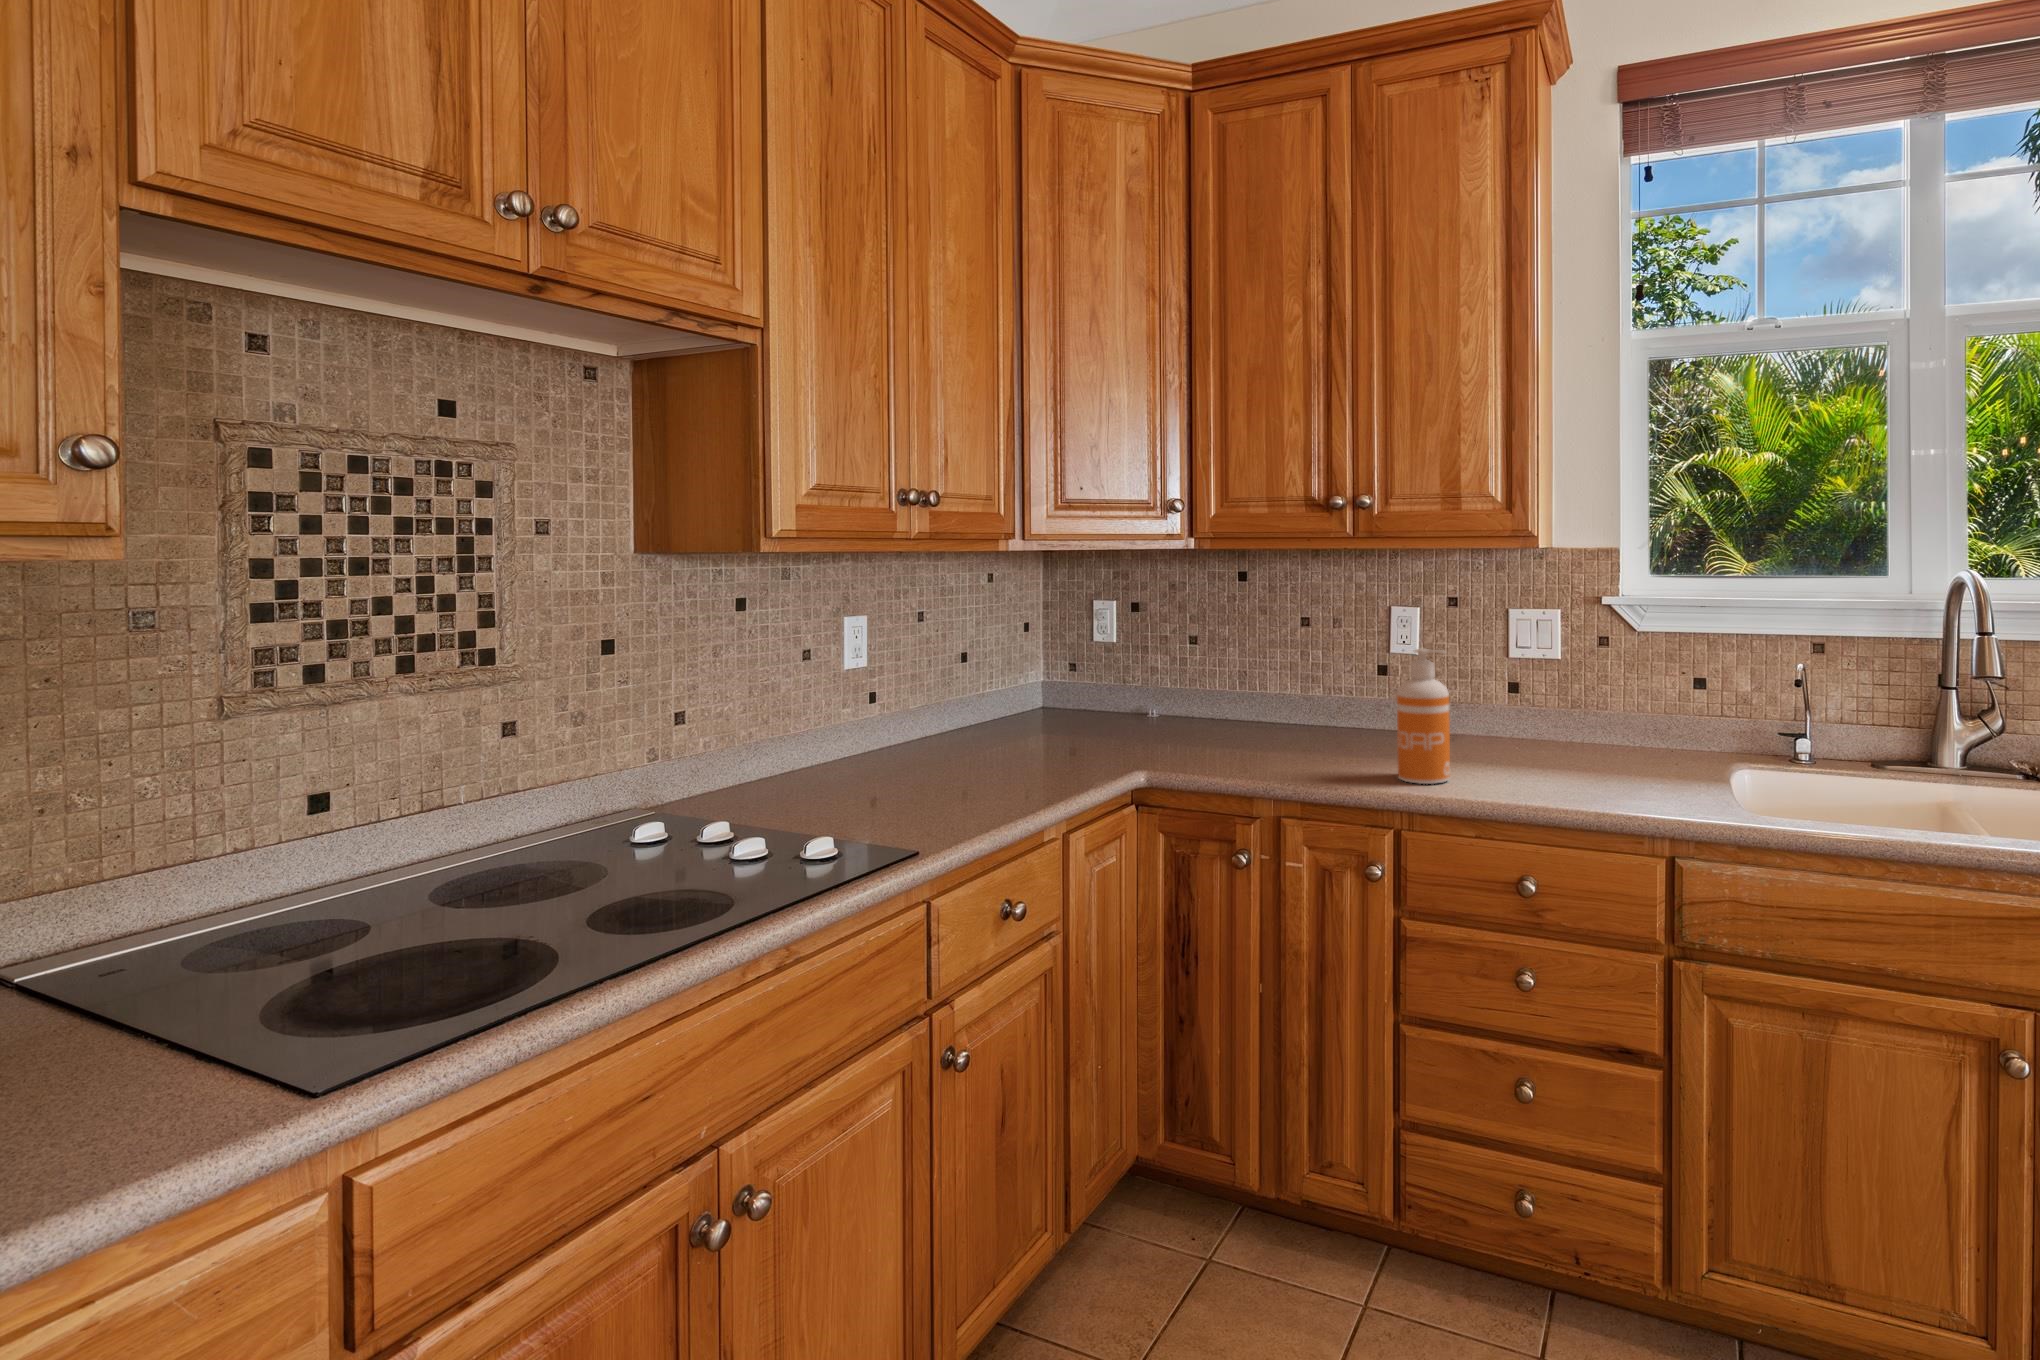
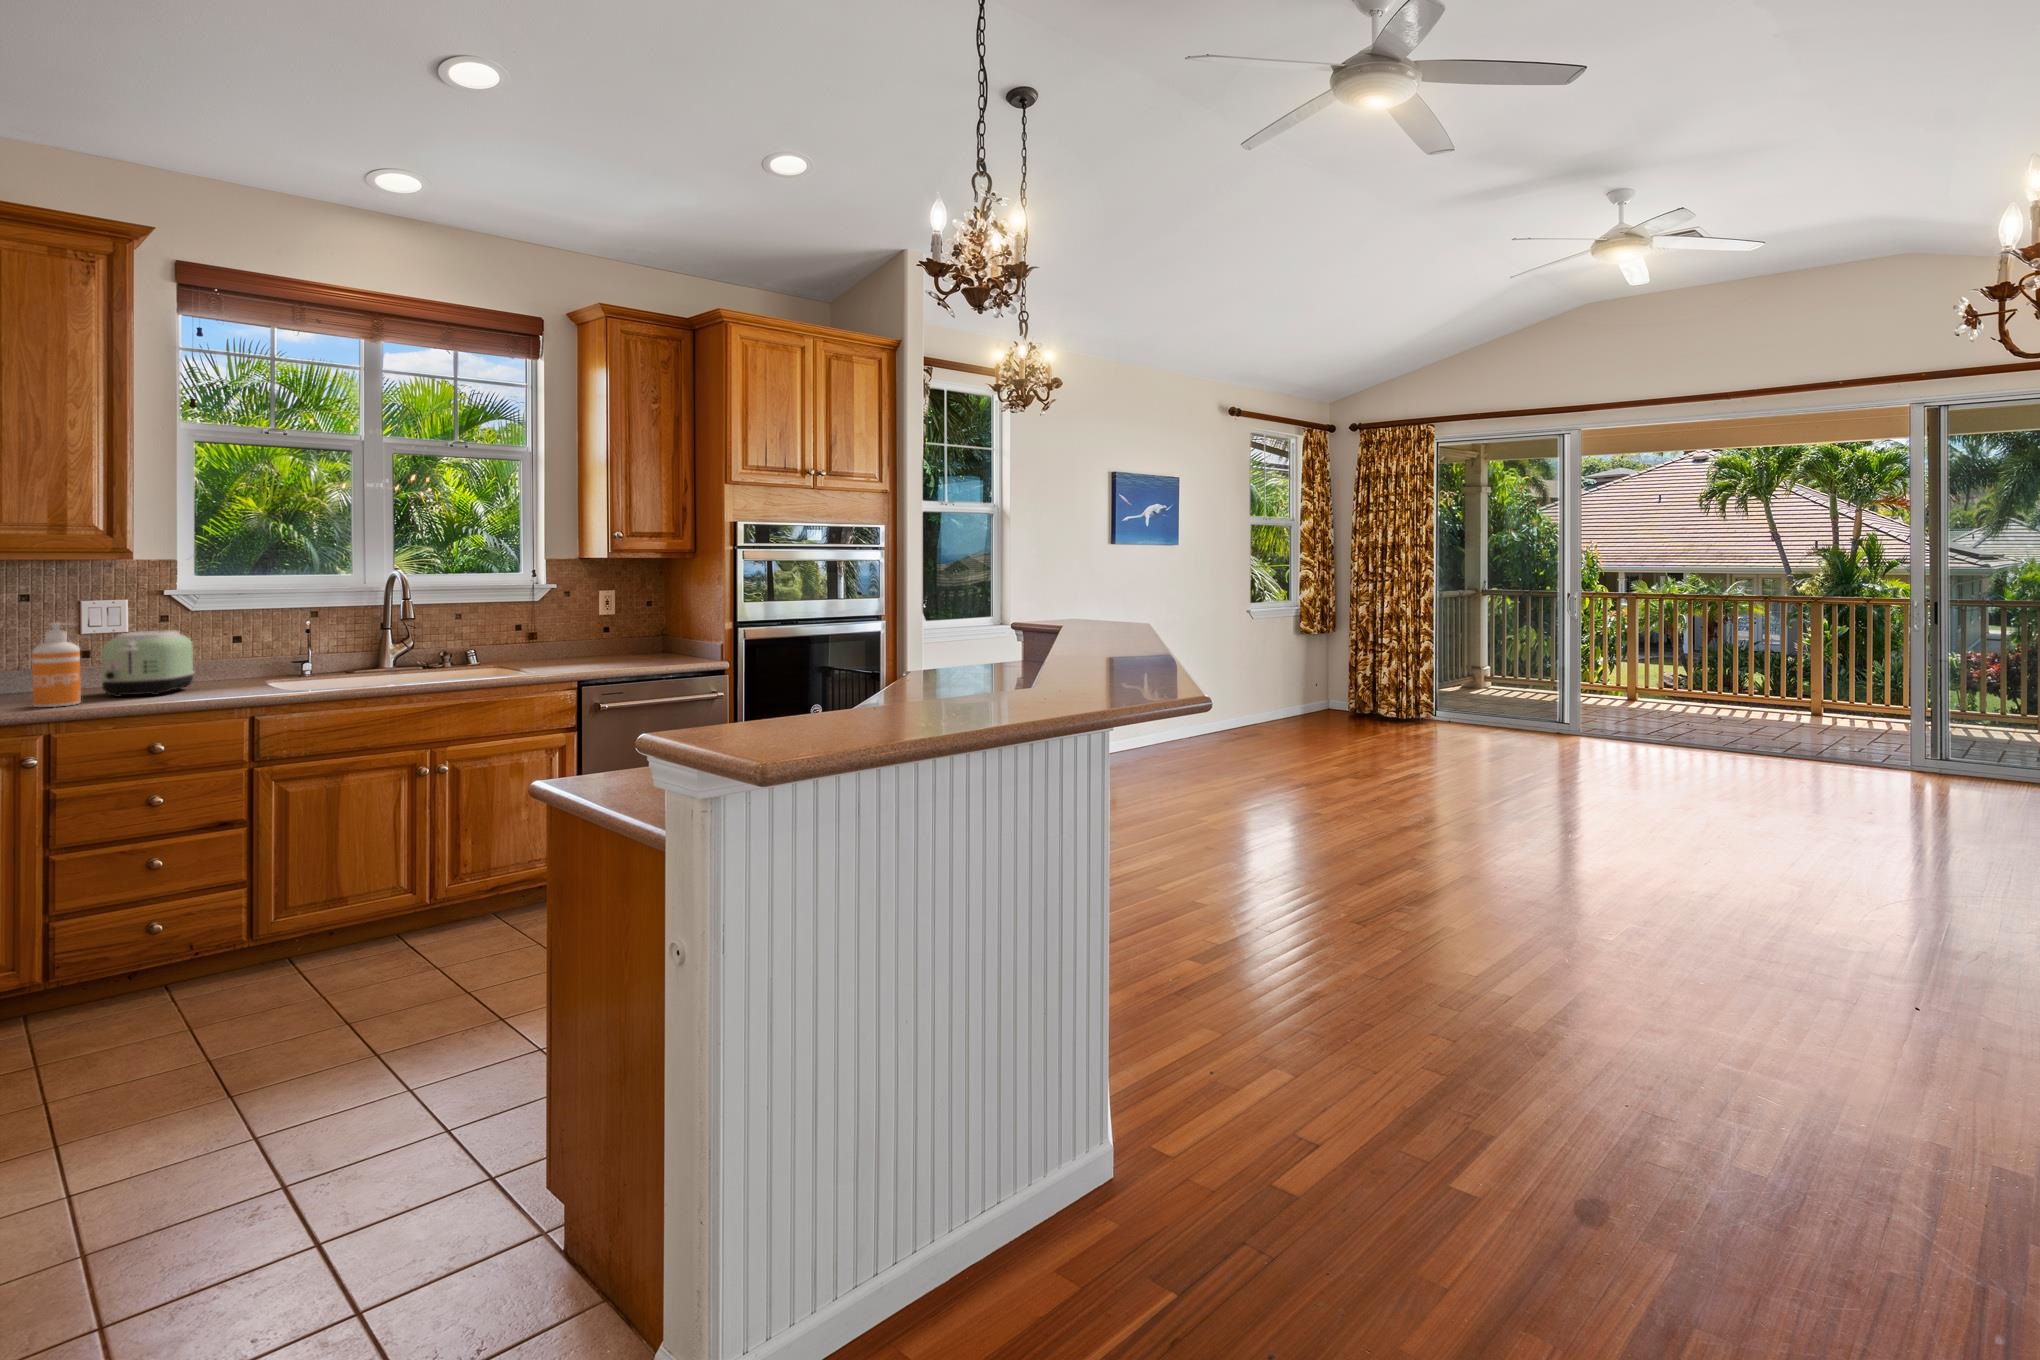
toaster: none [1490,665,1619,779] -> present [101,631,194,697]

